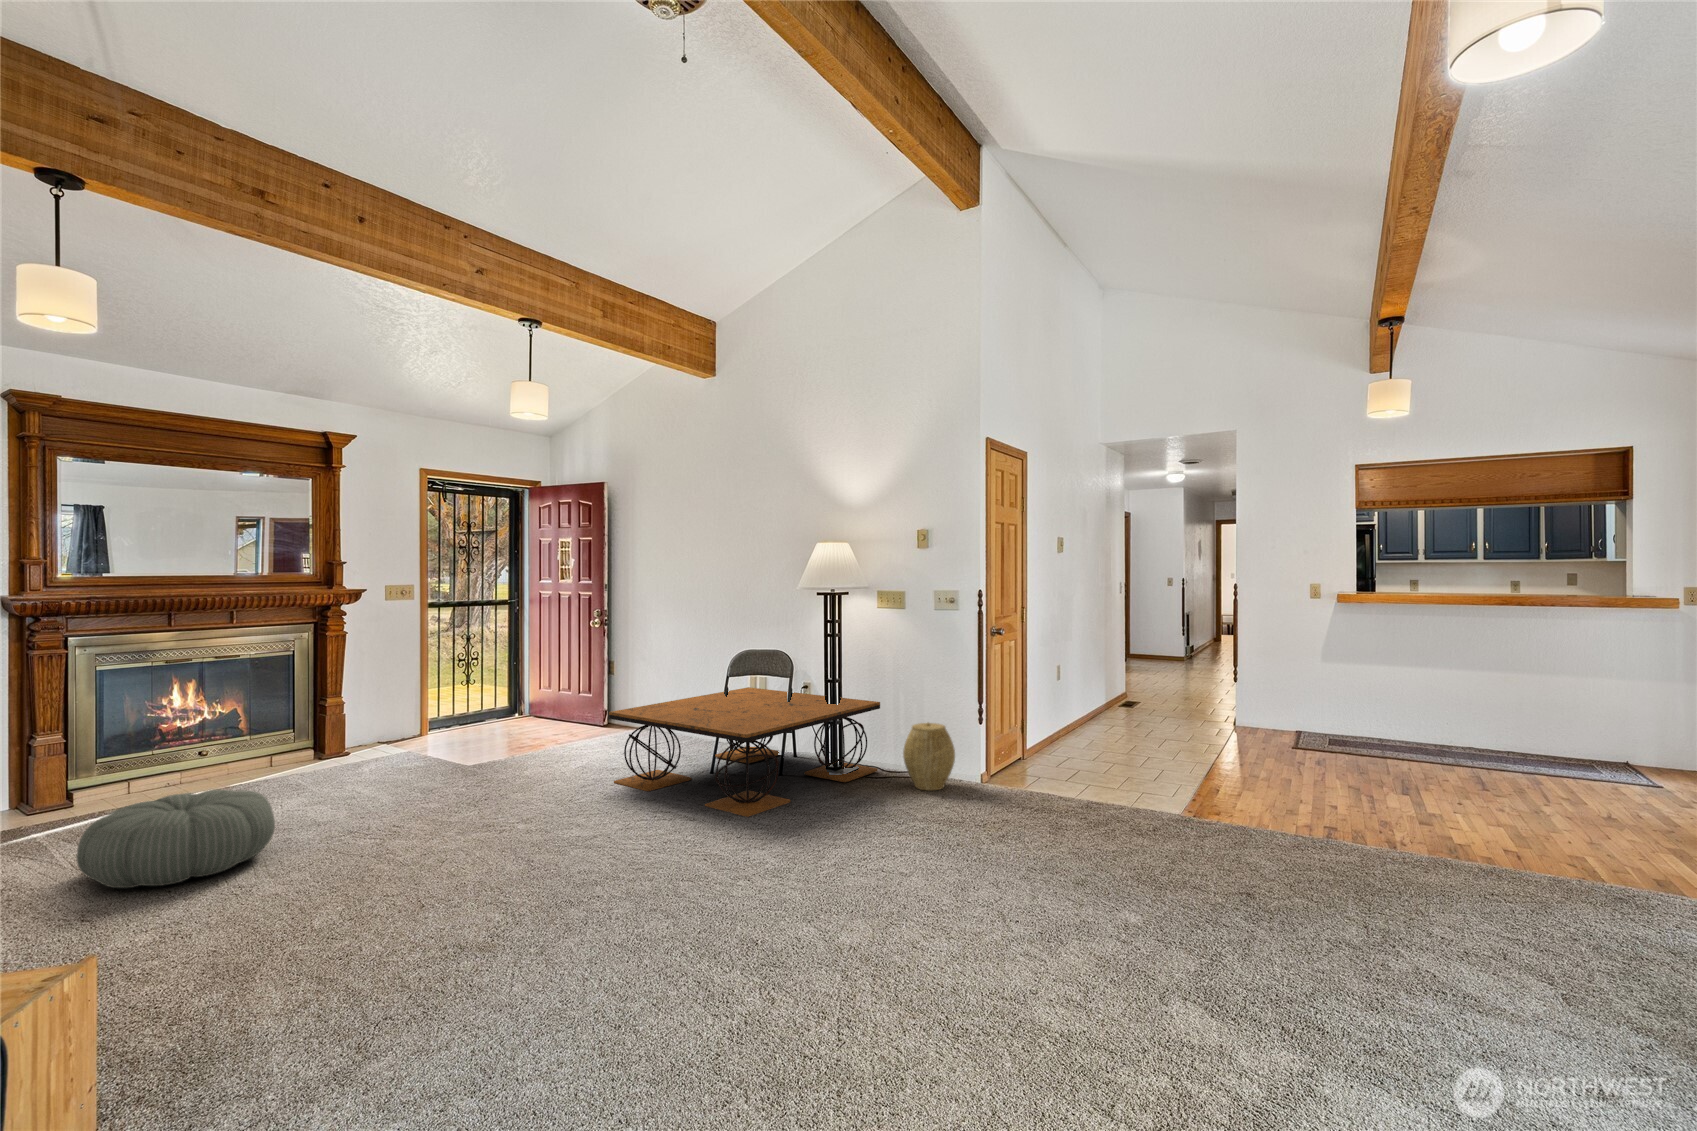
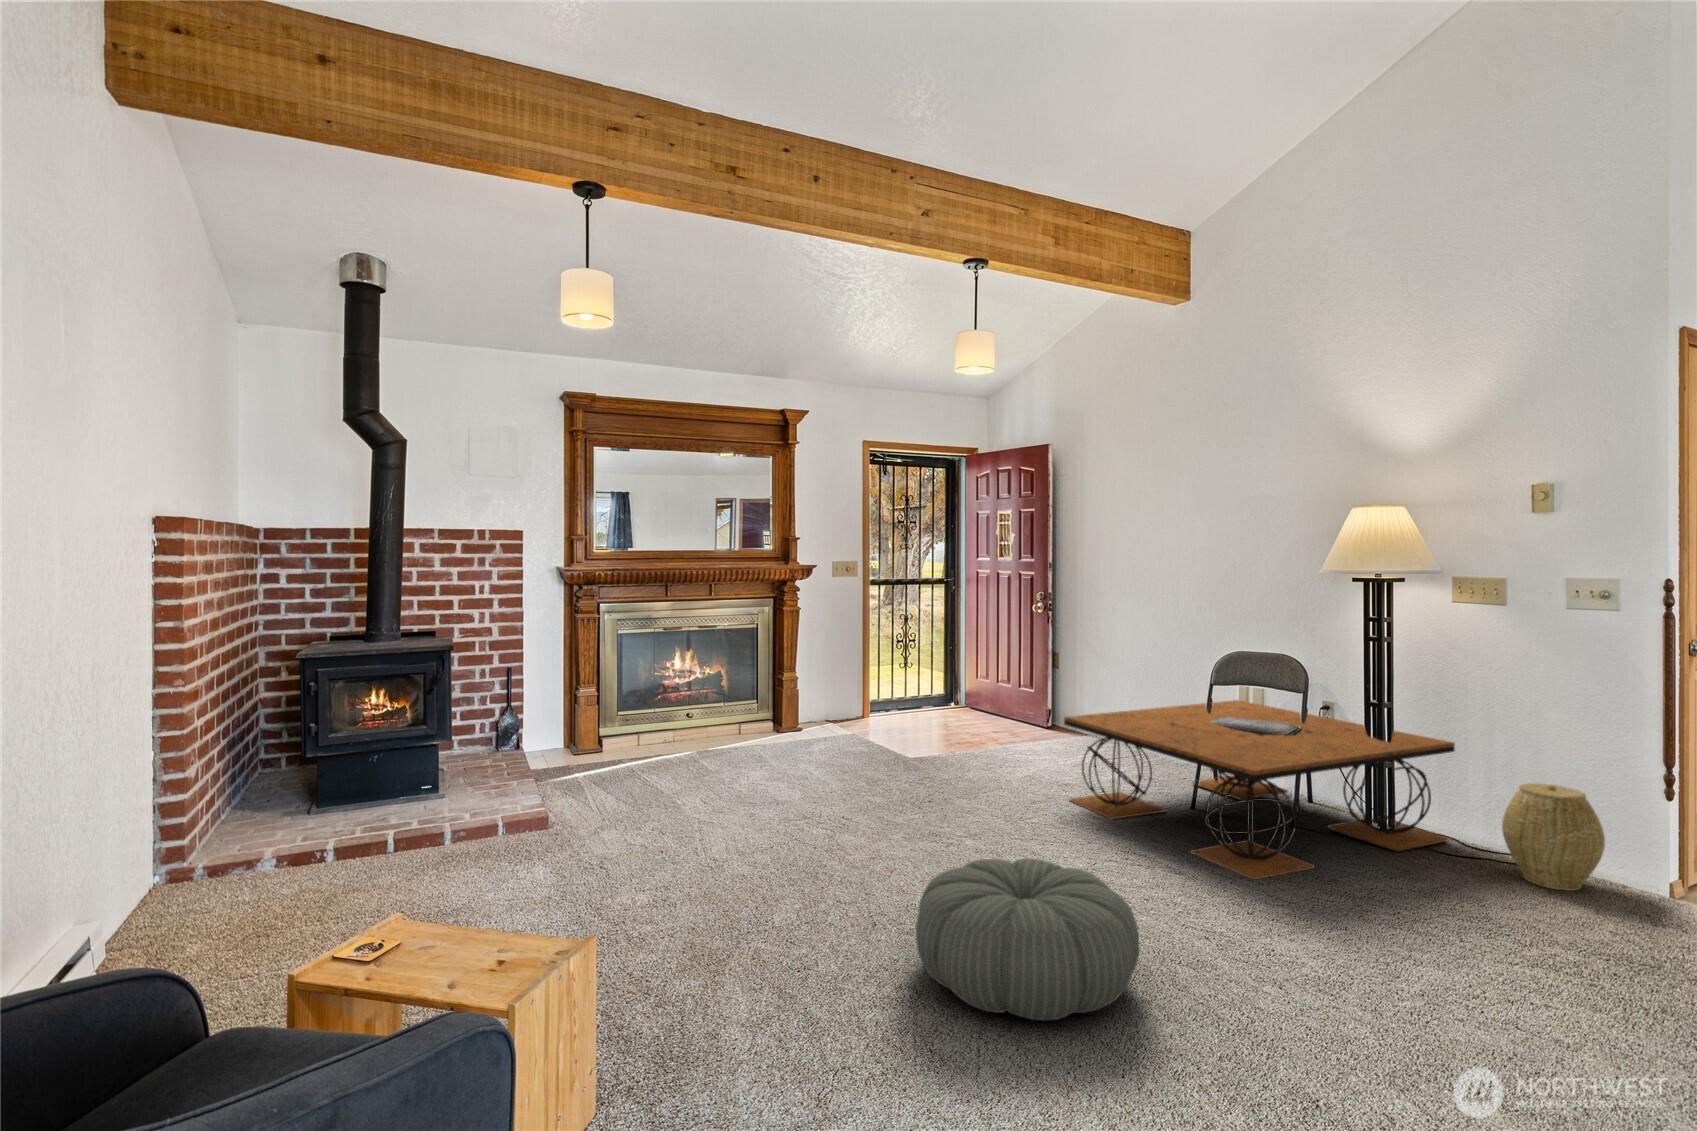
pouf: present [76,790,275,888] -> present [916,858,1139,1020]

